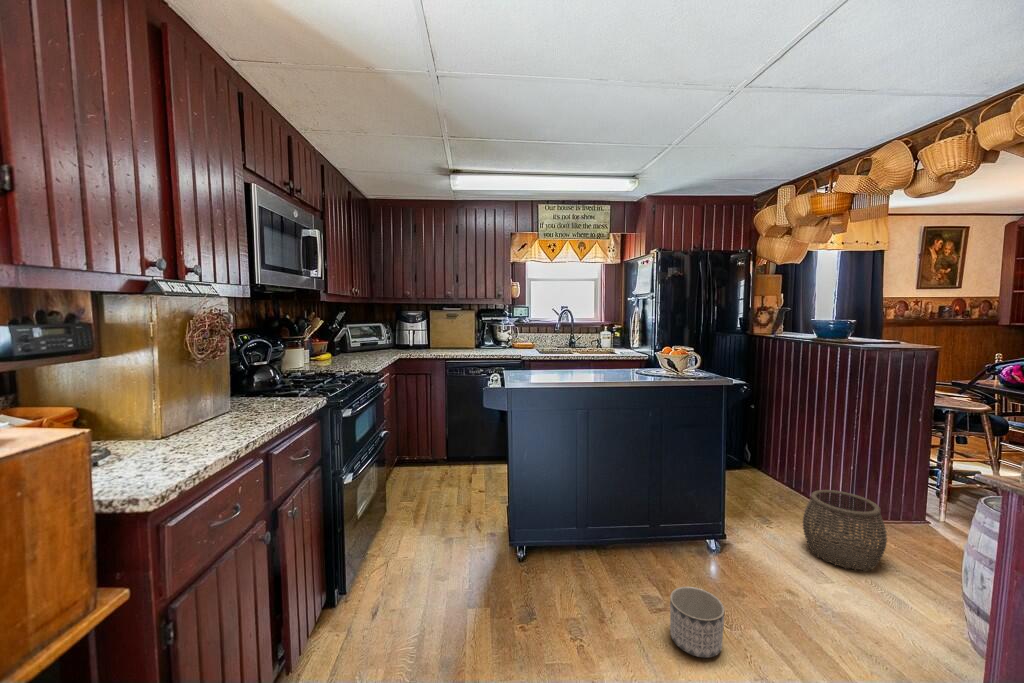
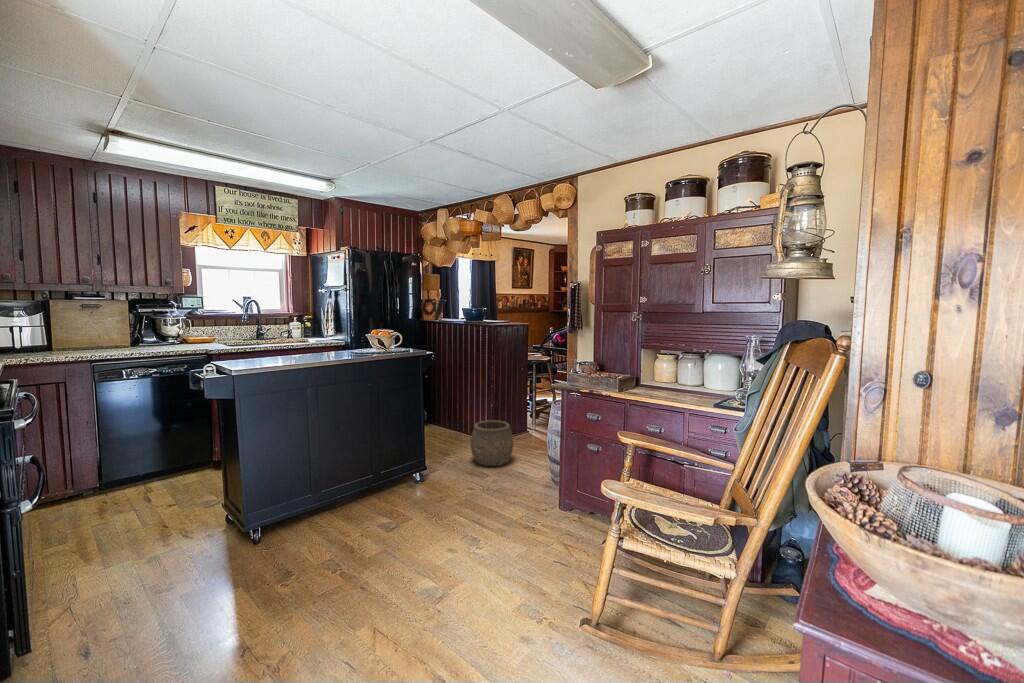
planter: present [670,587,725,658] -> none [406,497,442,539]

